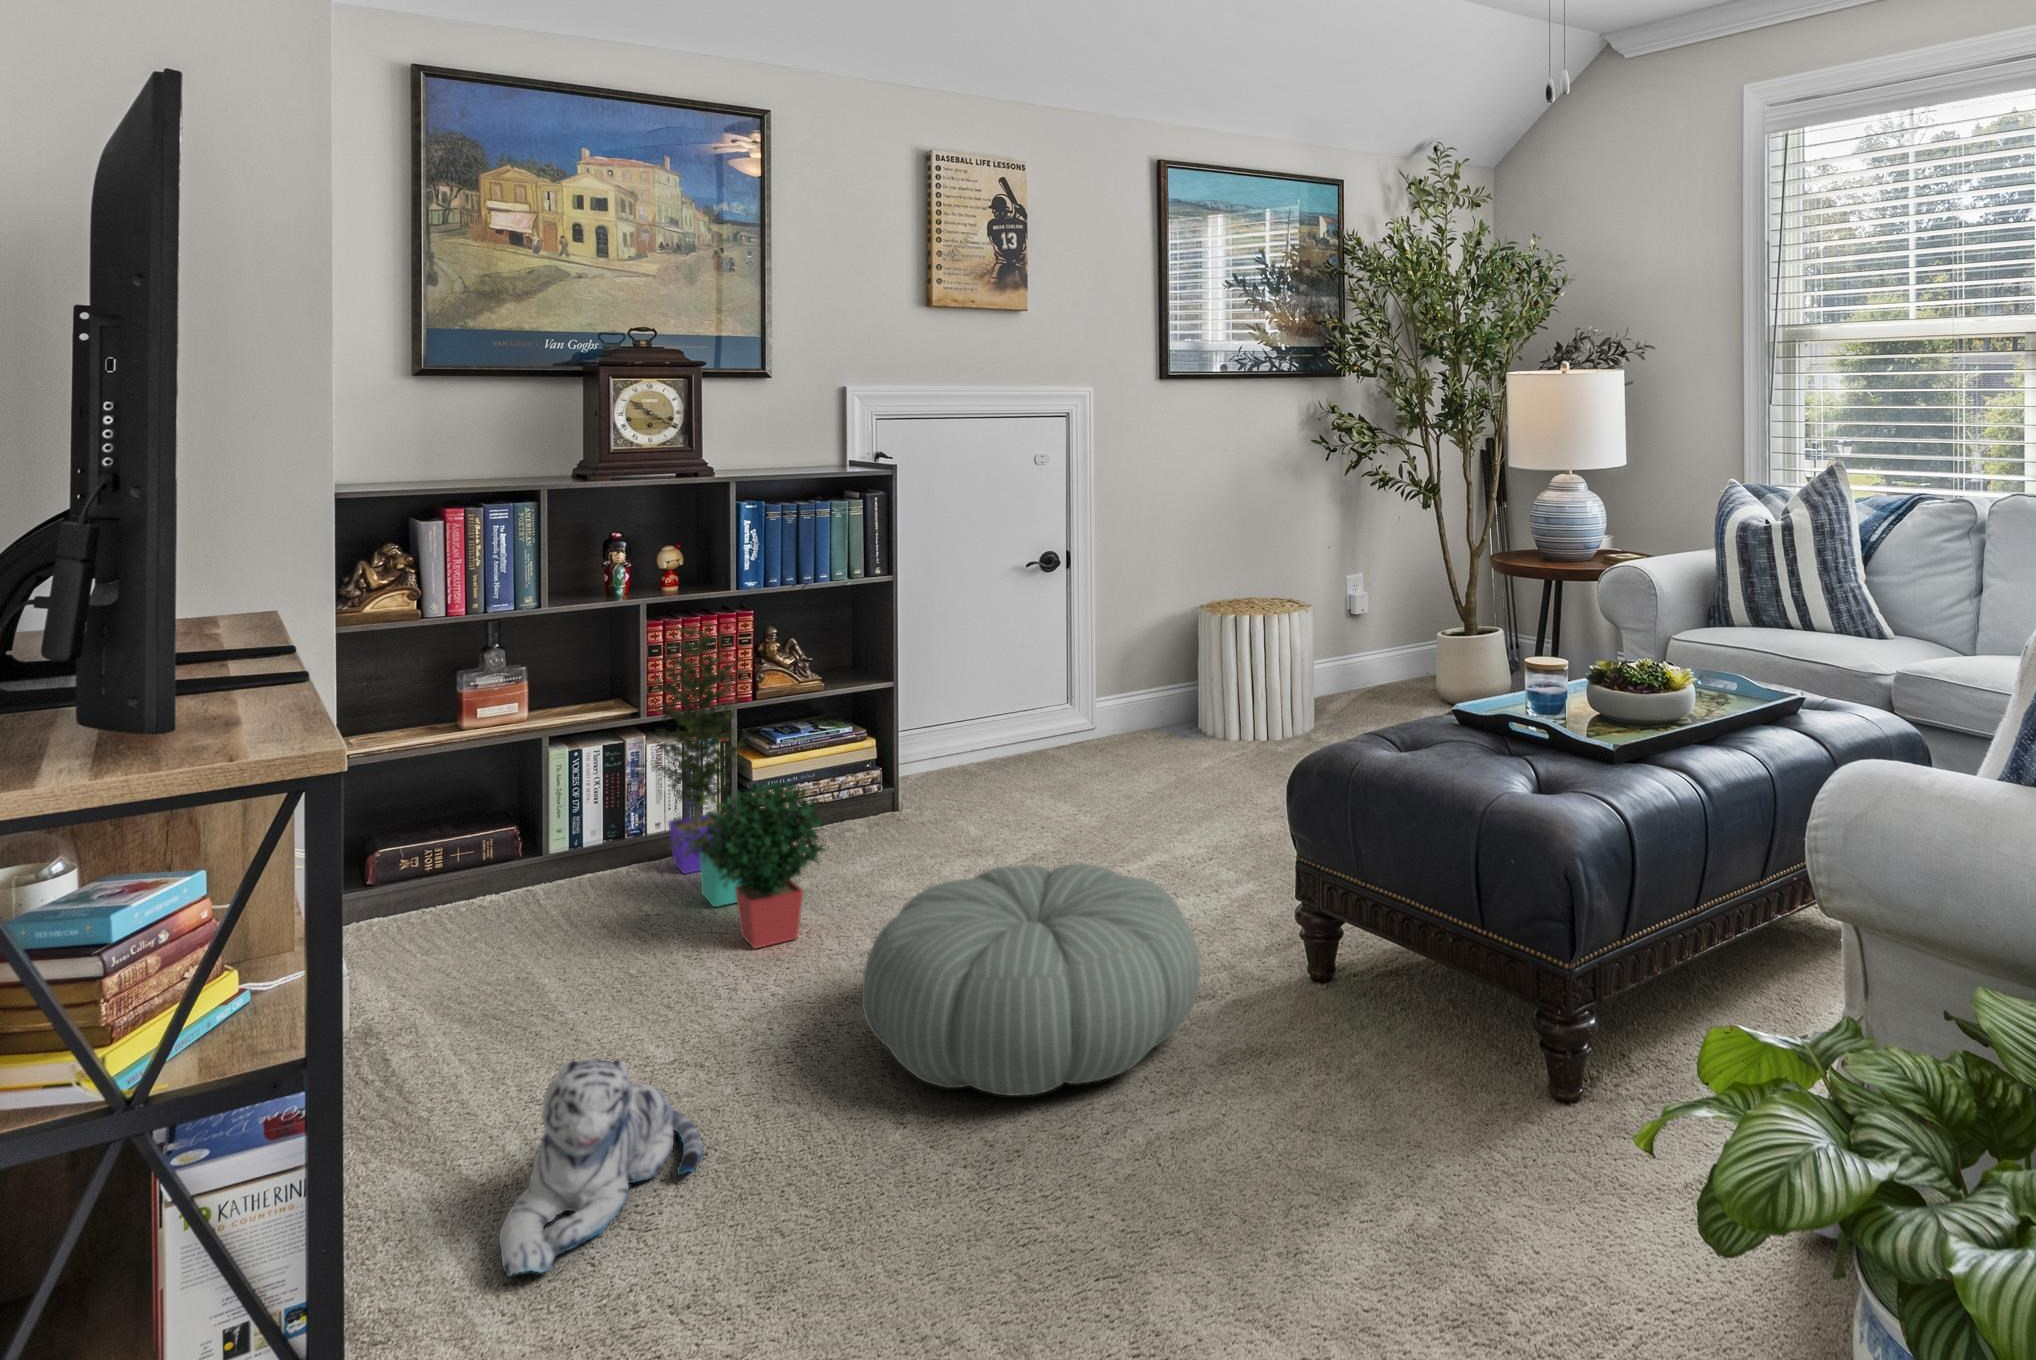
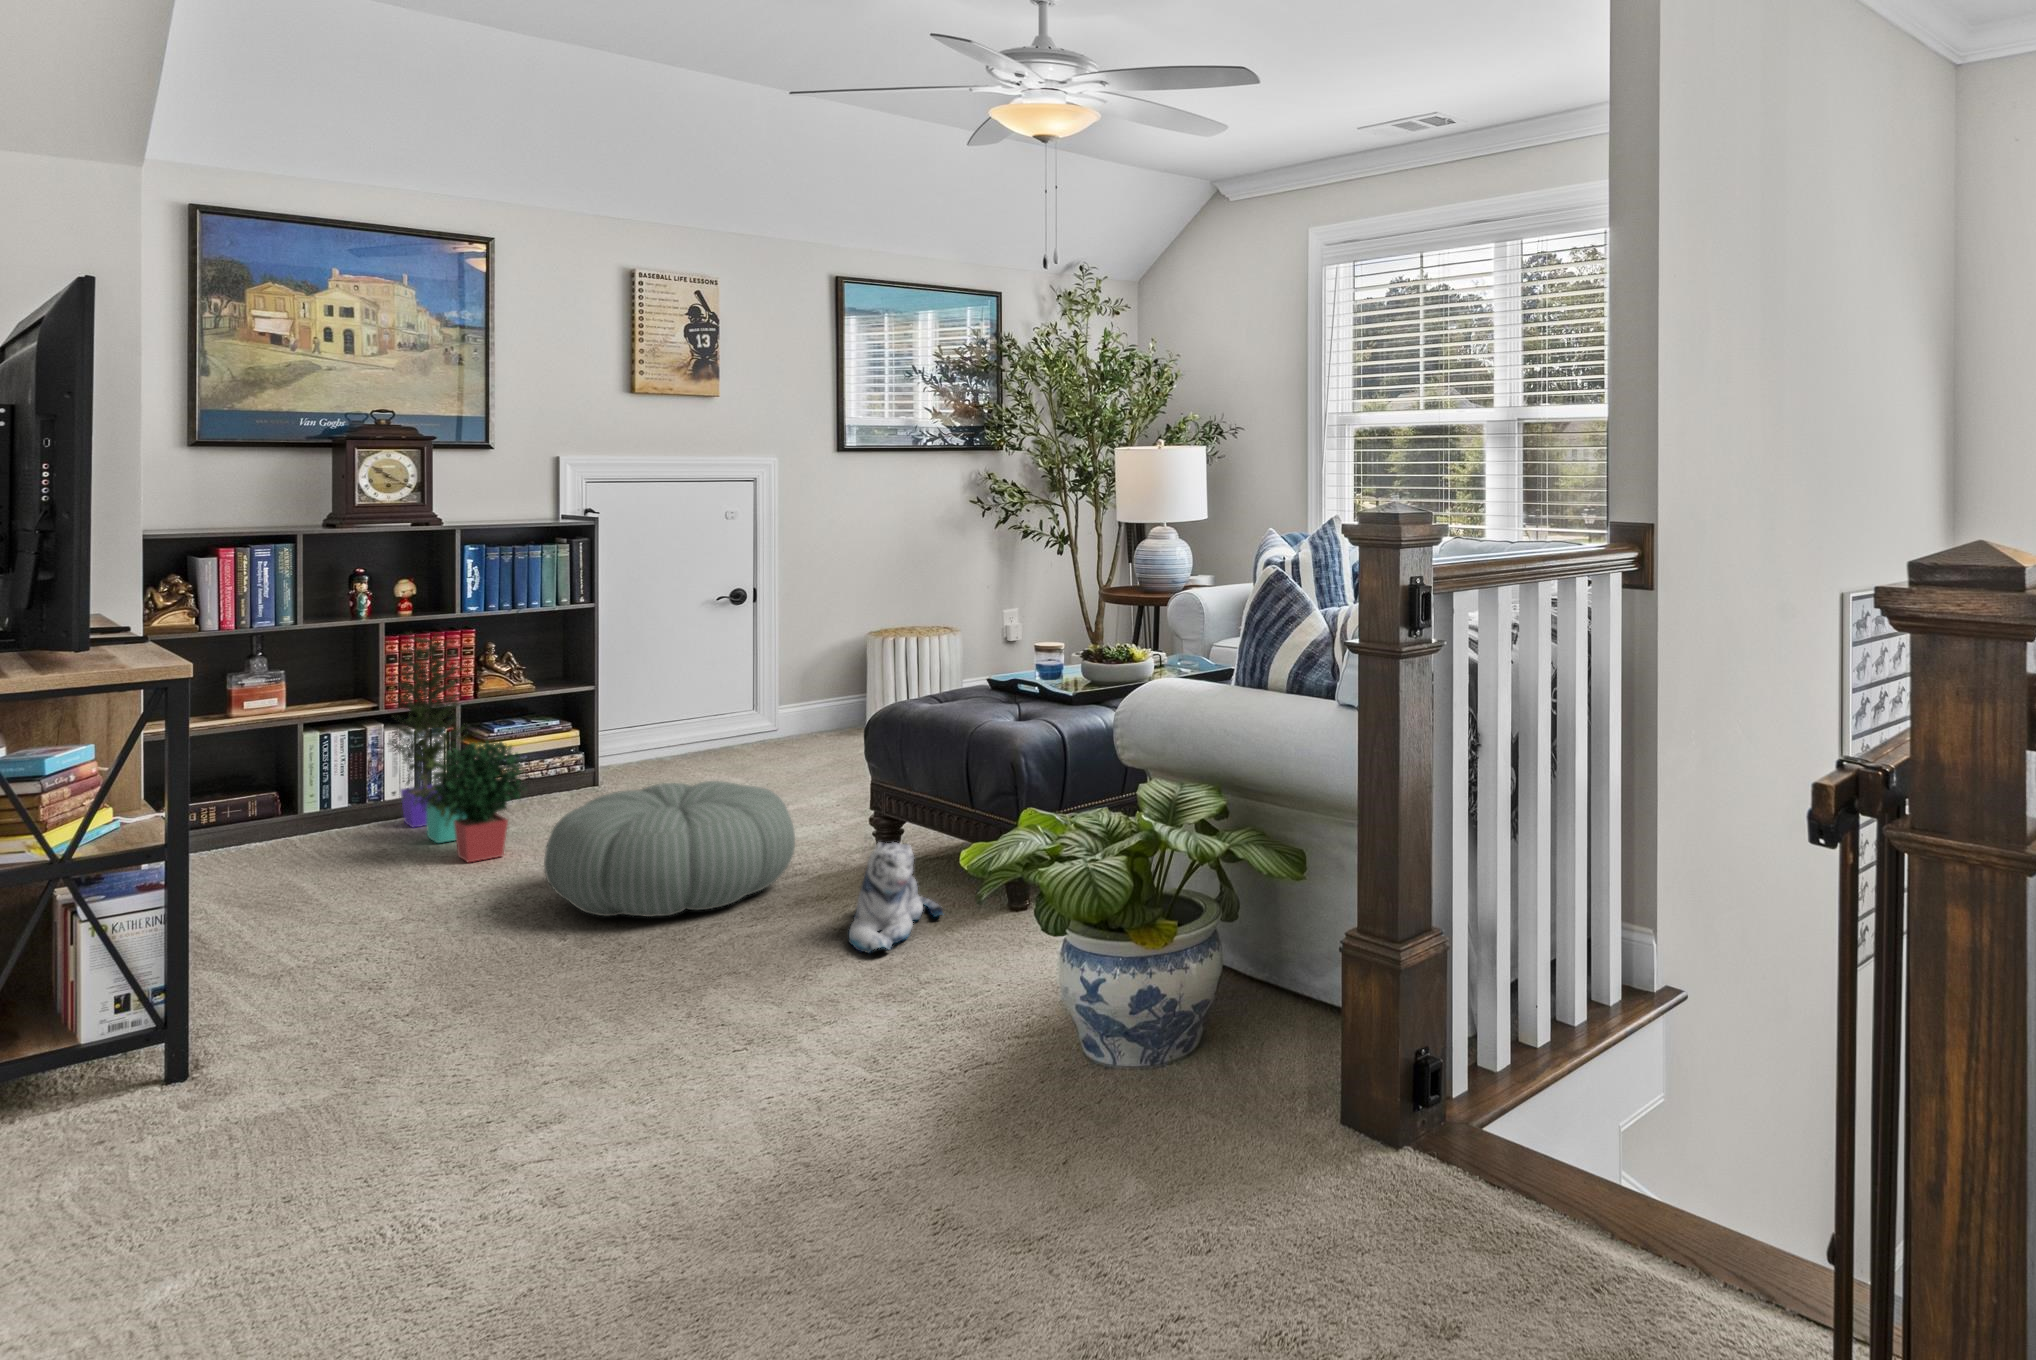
plush toy: present [499,1059,703,1277] -> present [848,842,943,953]

